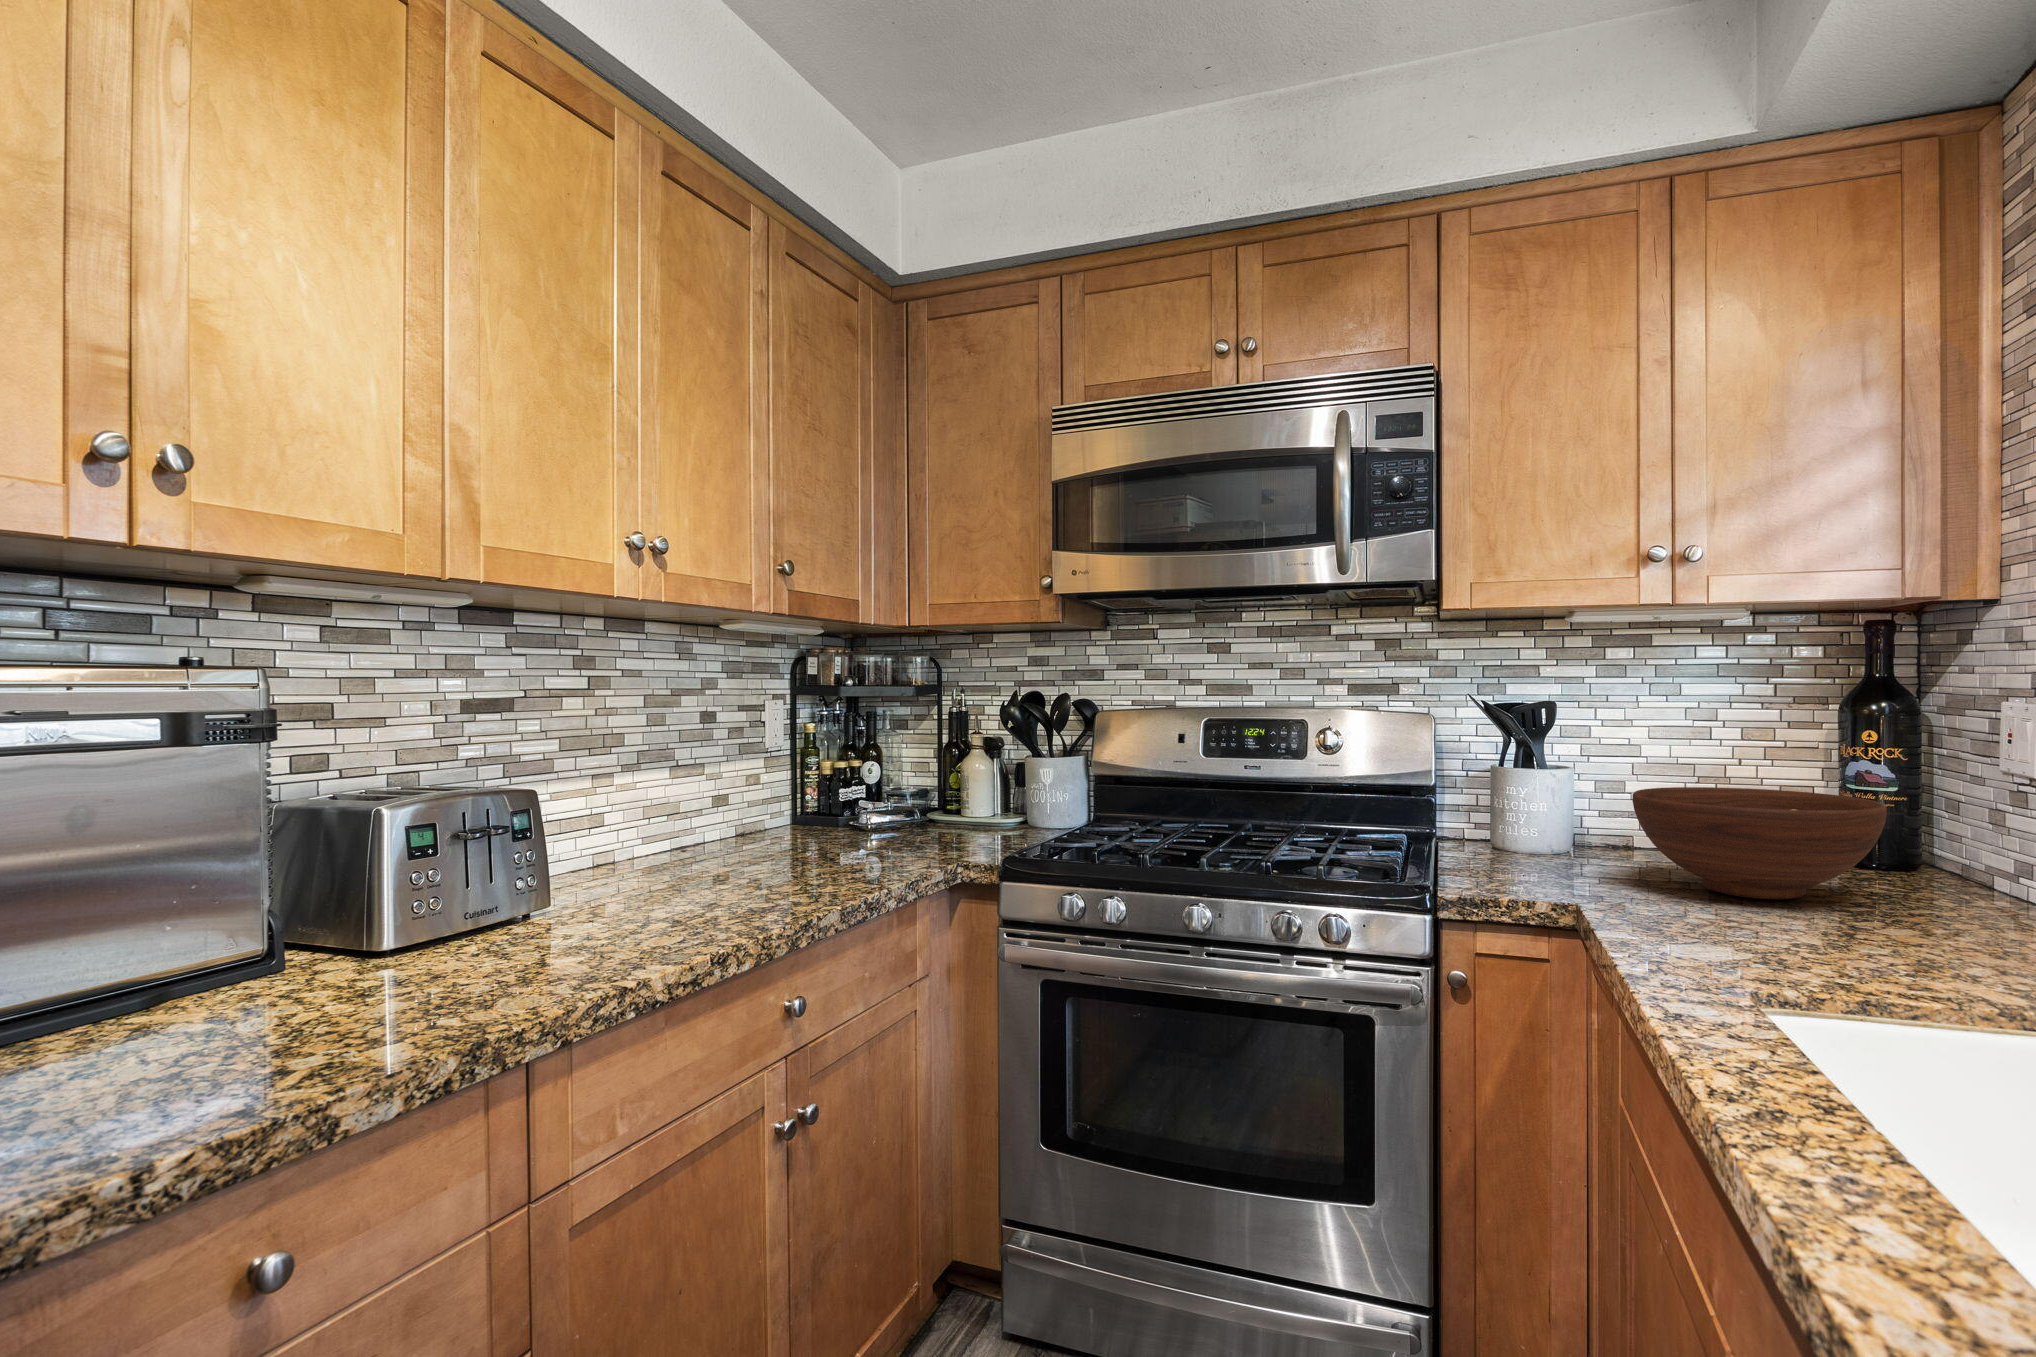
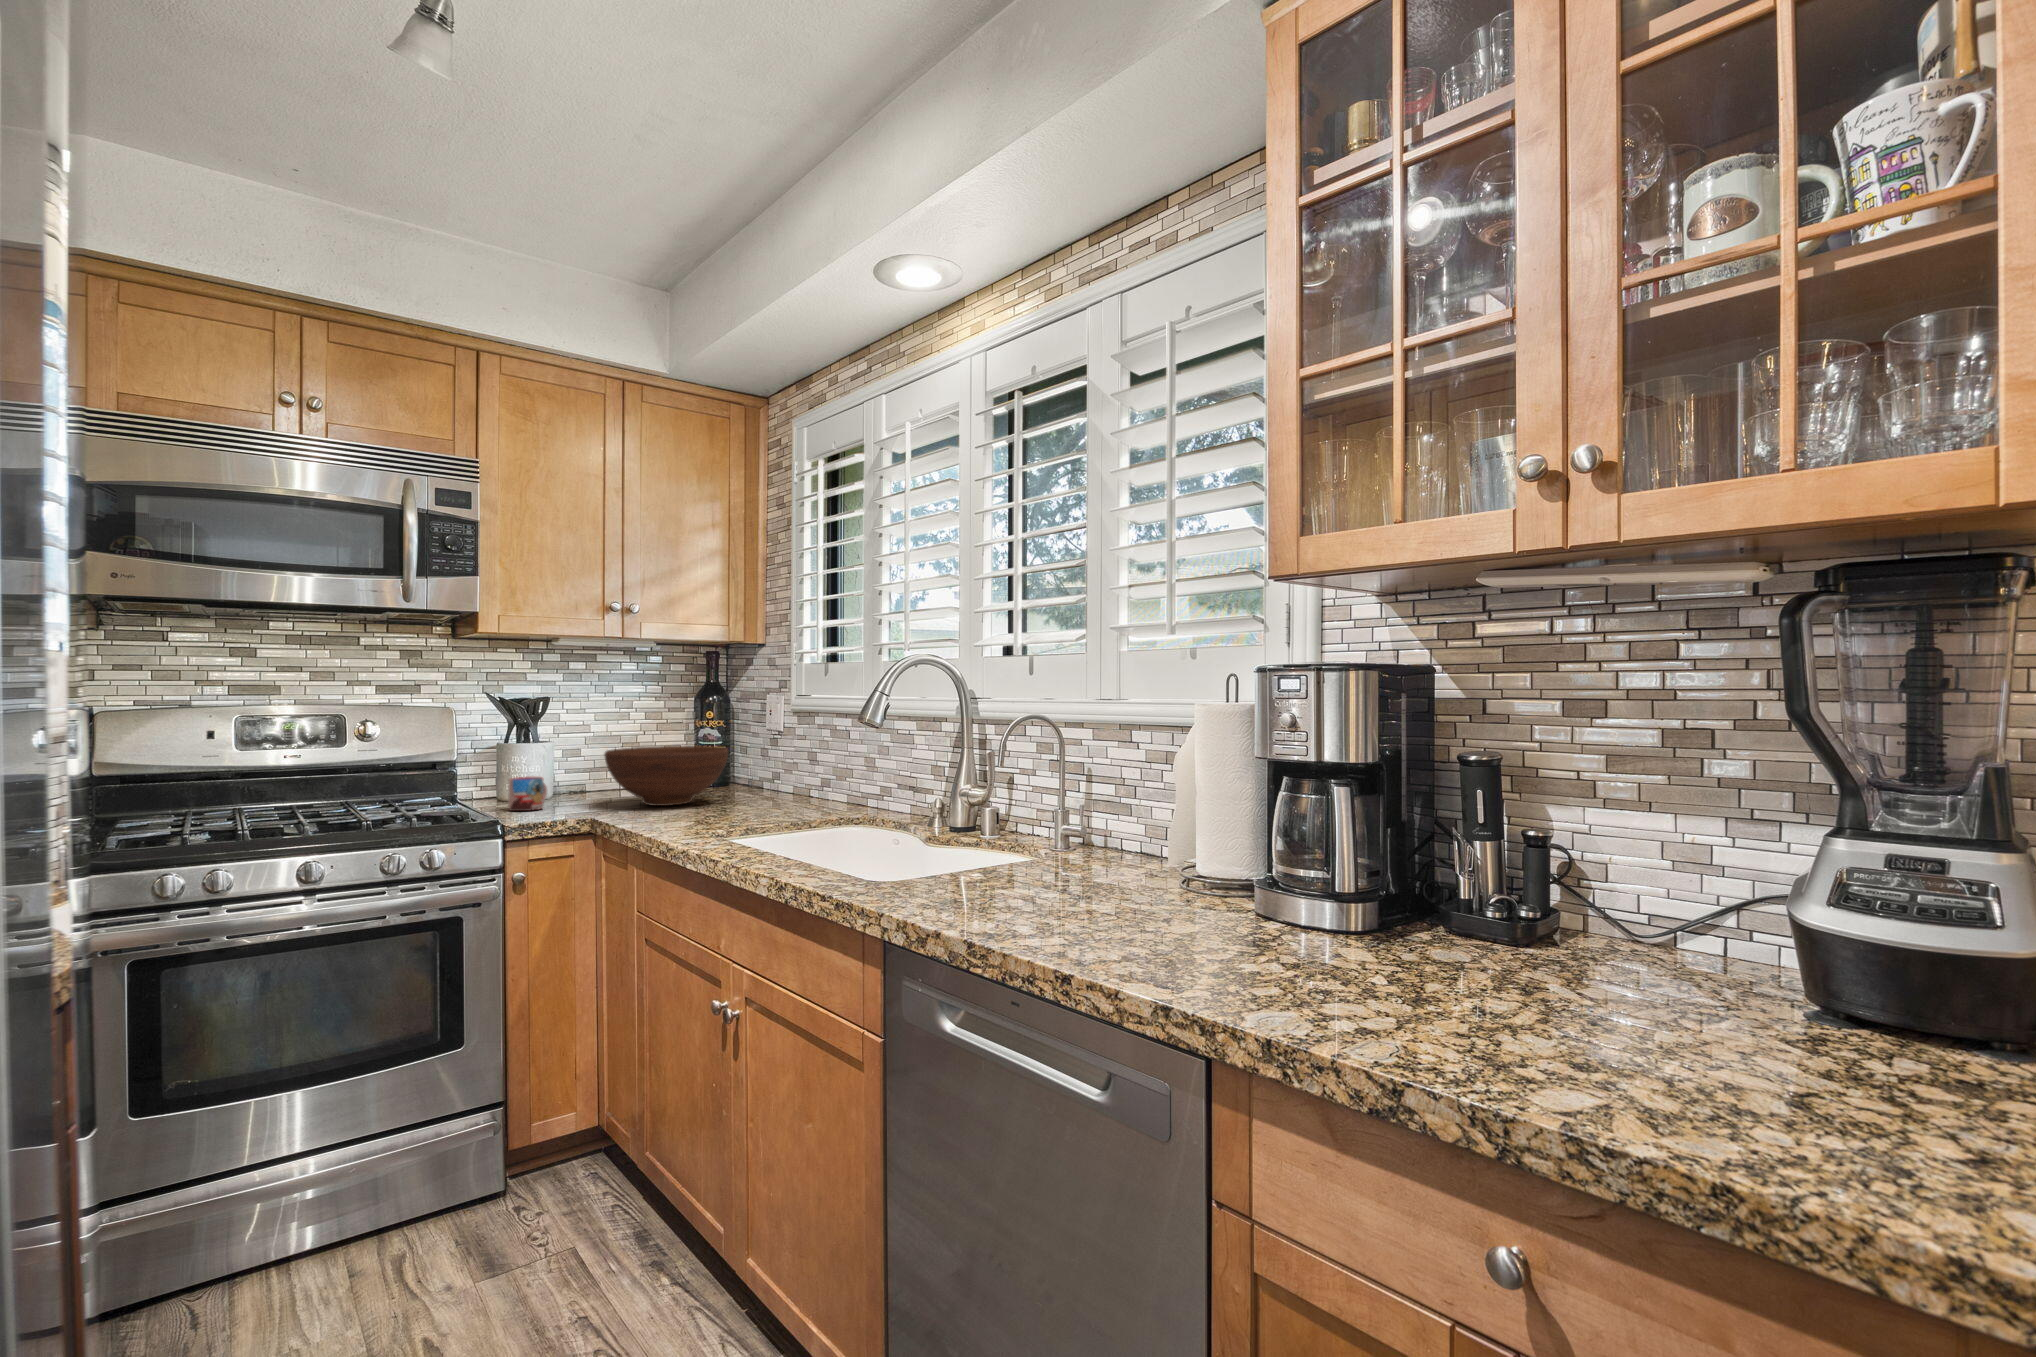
mug: none [1488,817,1550,870] -> present [508,777,547,811]

